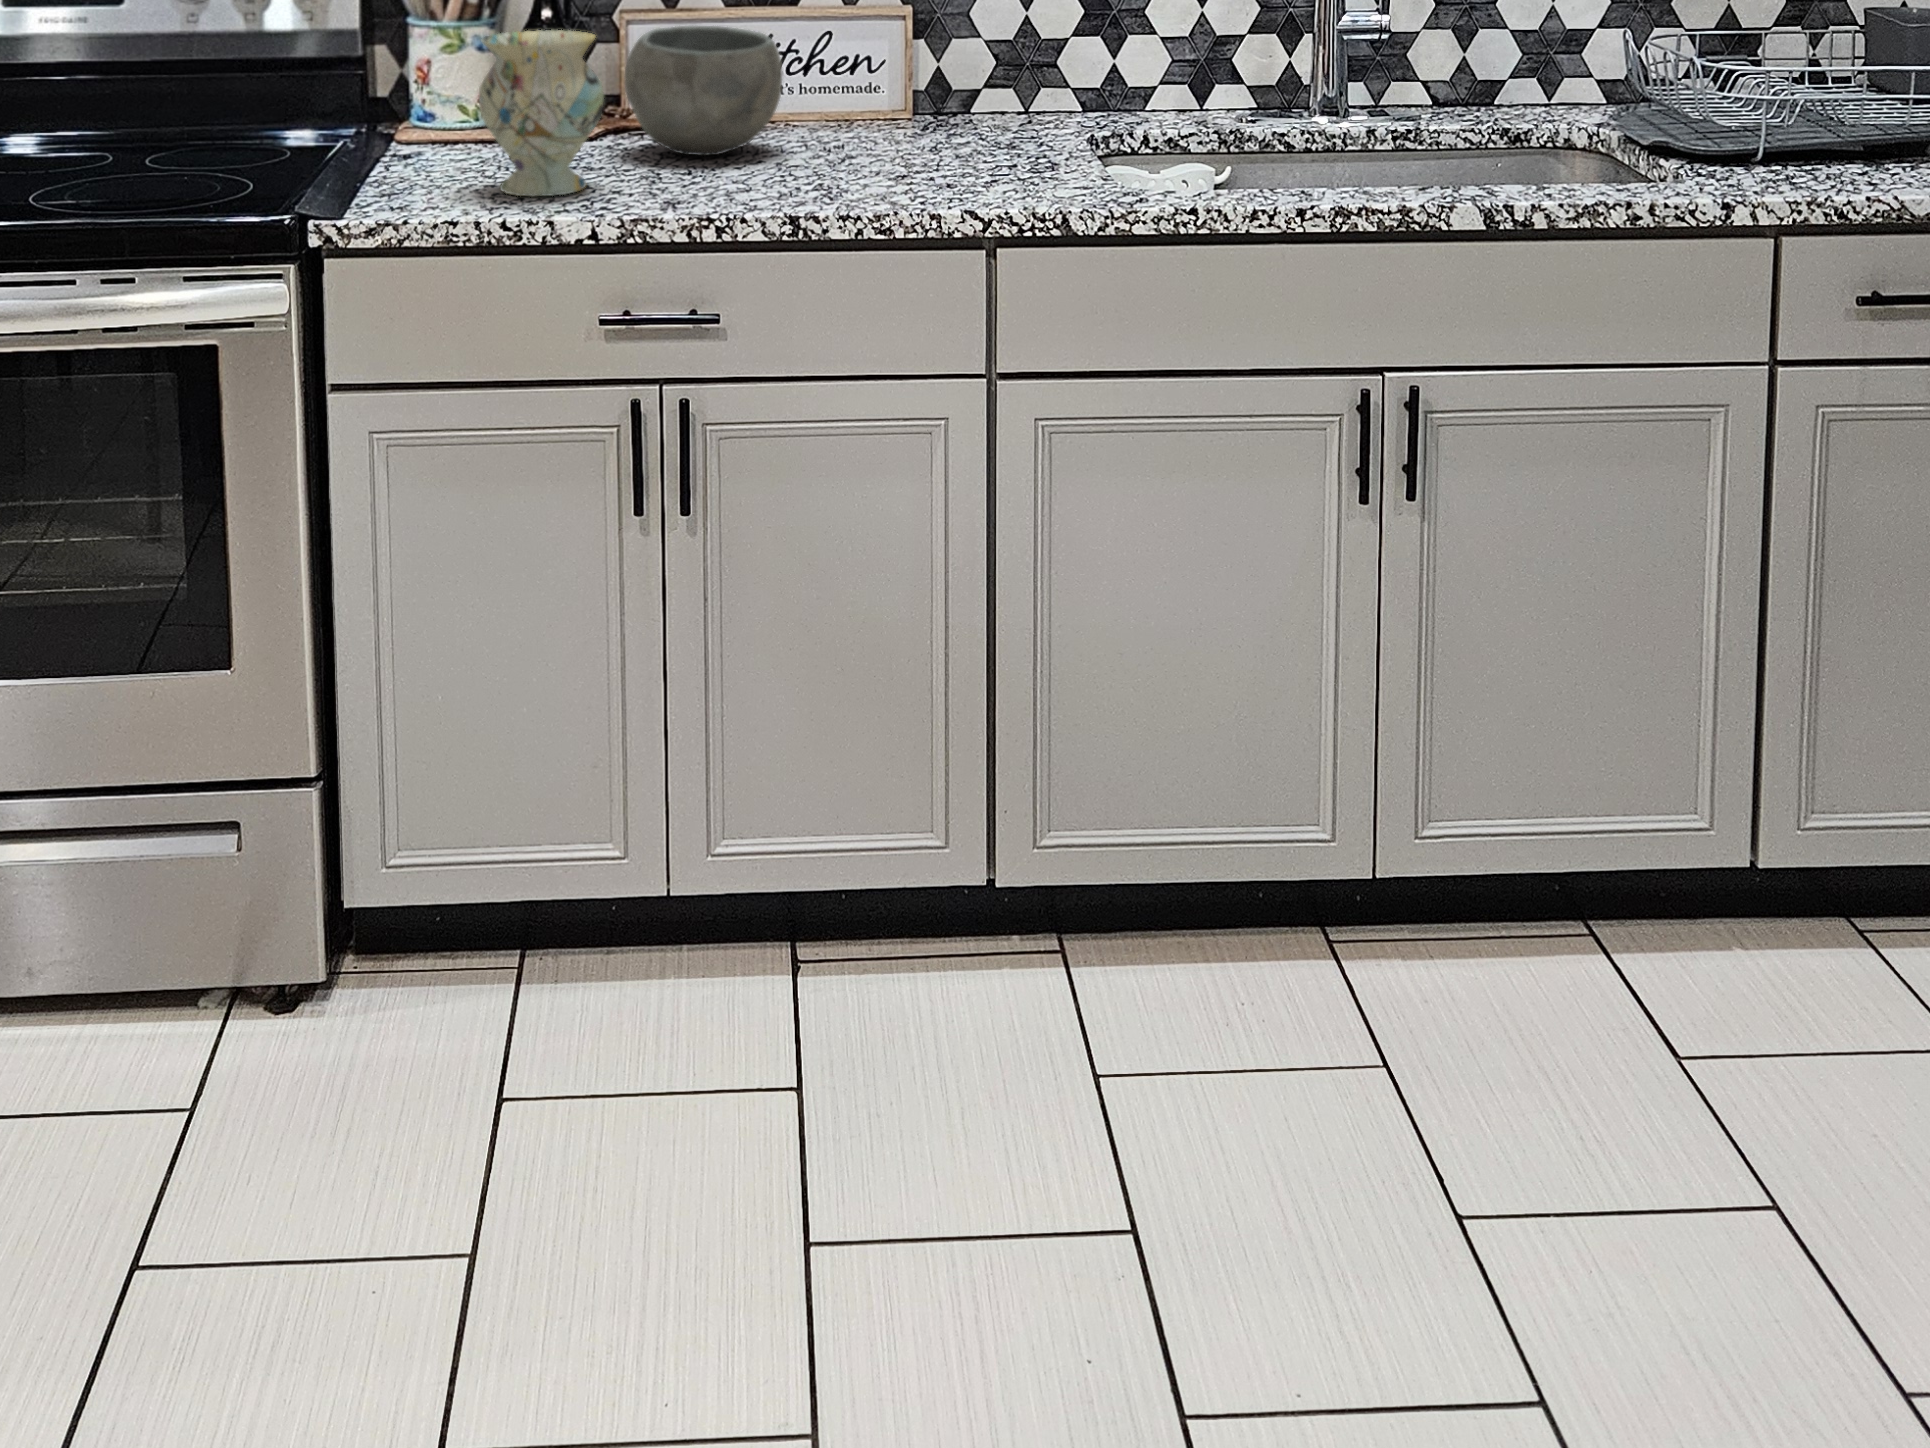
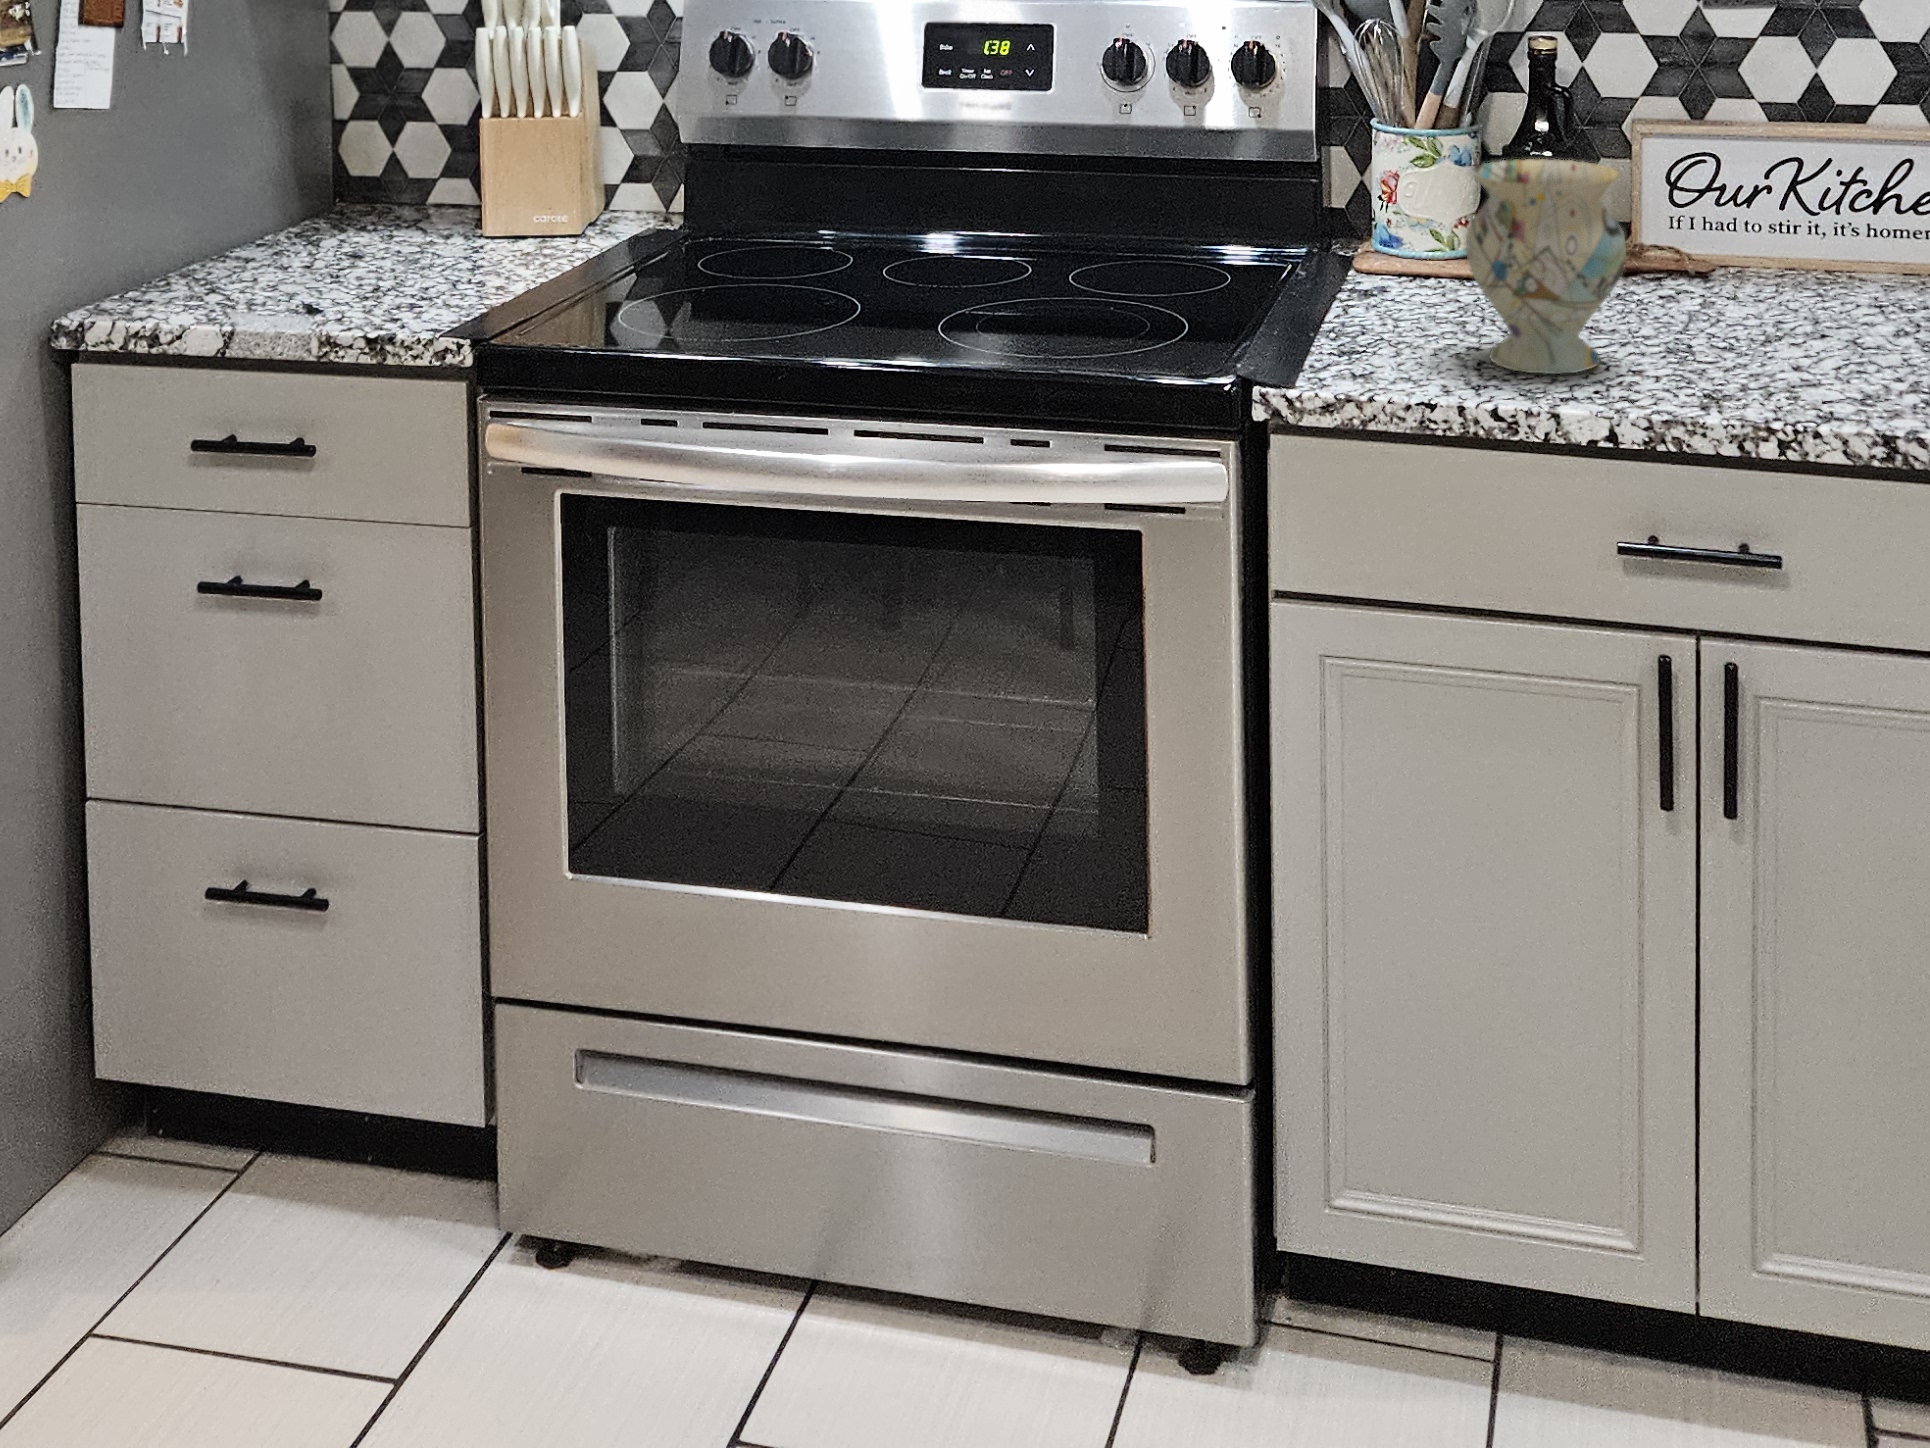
bowl: present [625,26,782,156] -> none [1647,151,1857,320]

